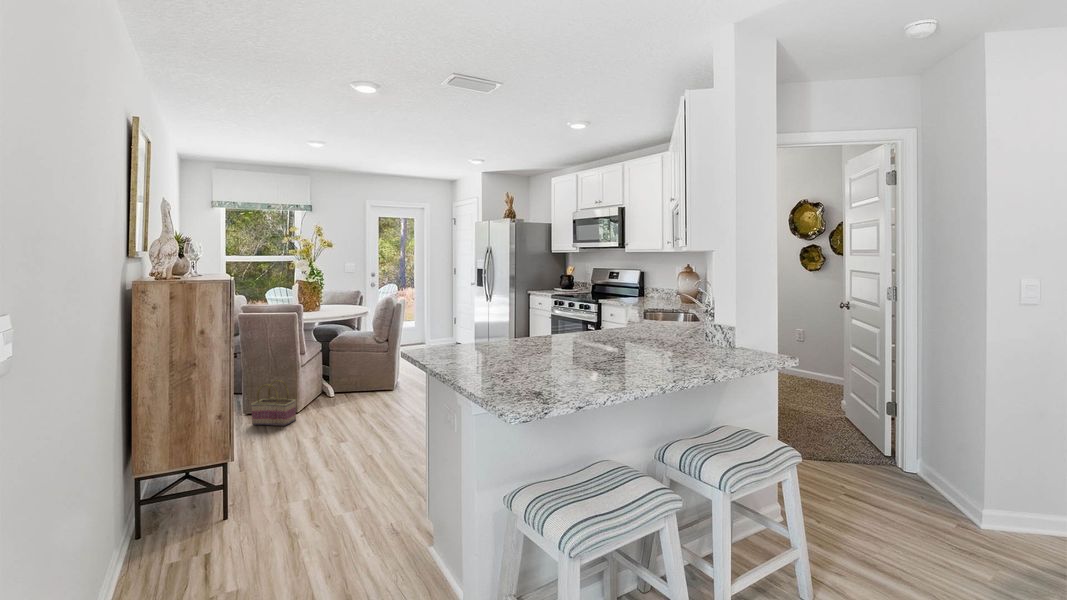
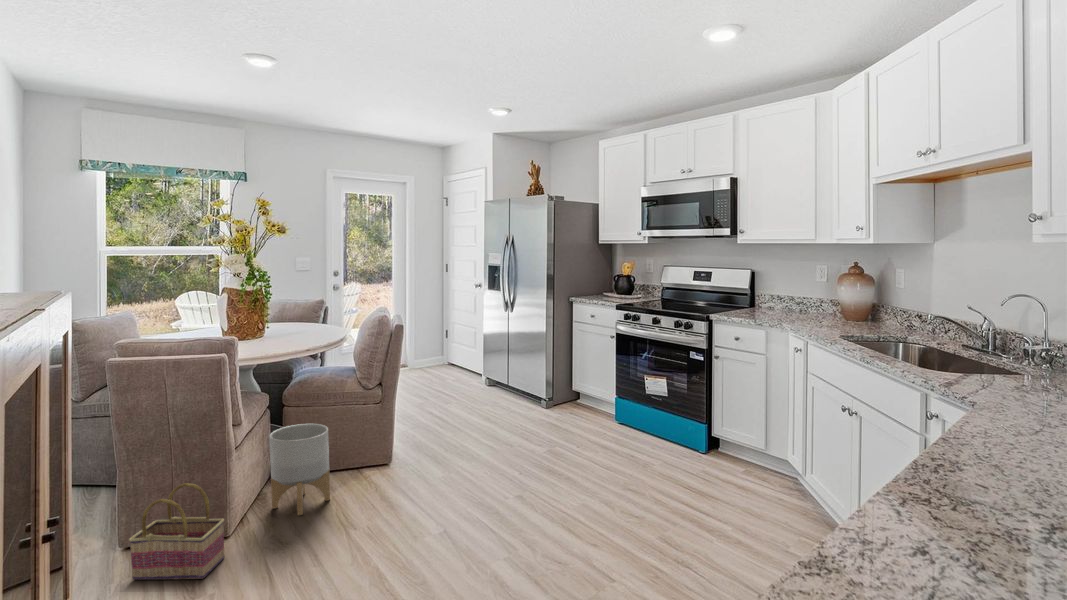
planter: none [321,360,354,408] -> present [270,424,330,515]

